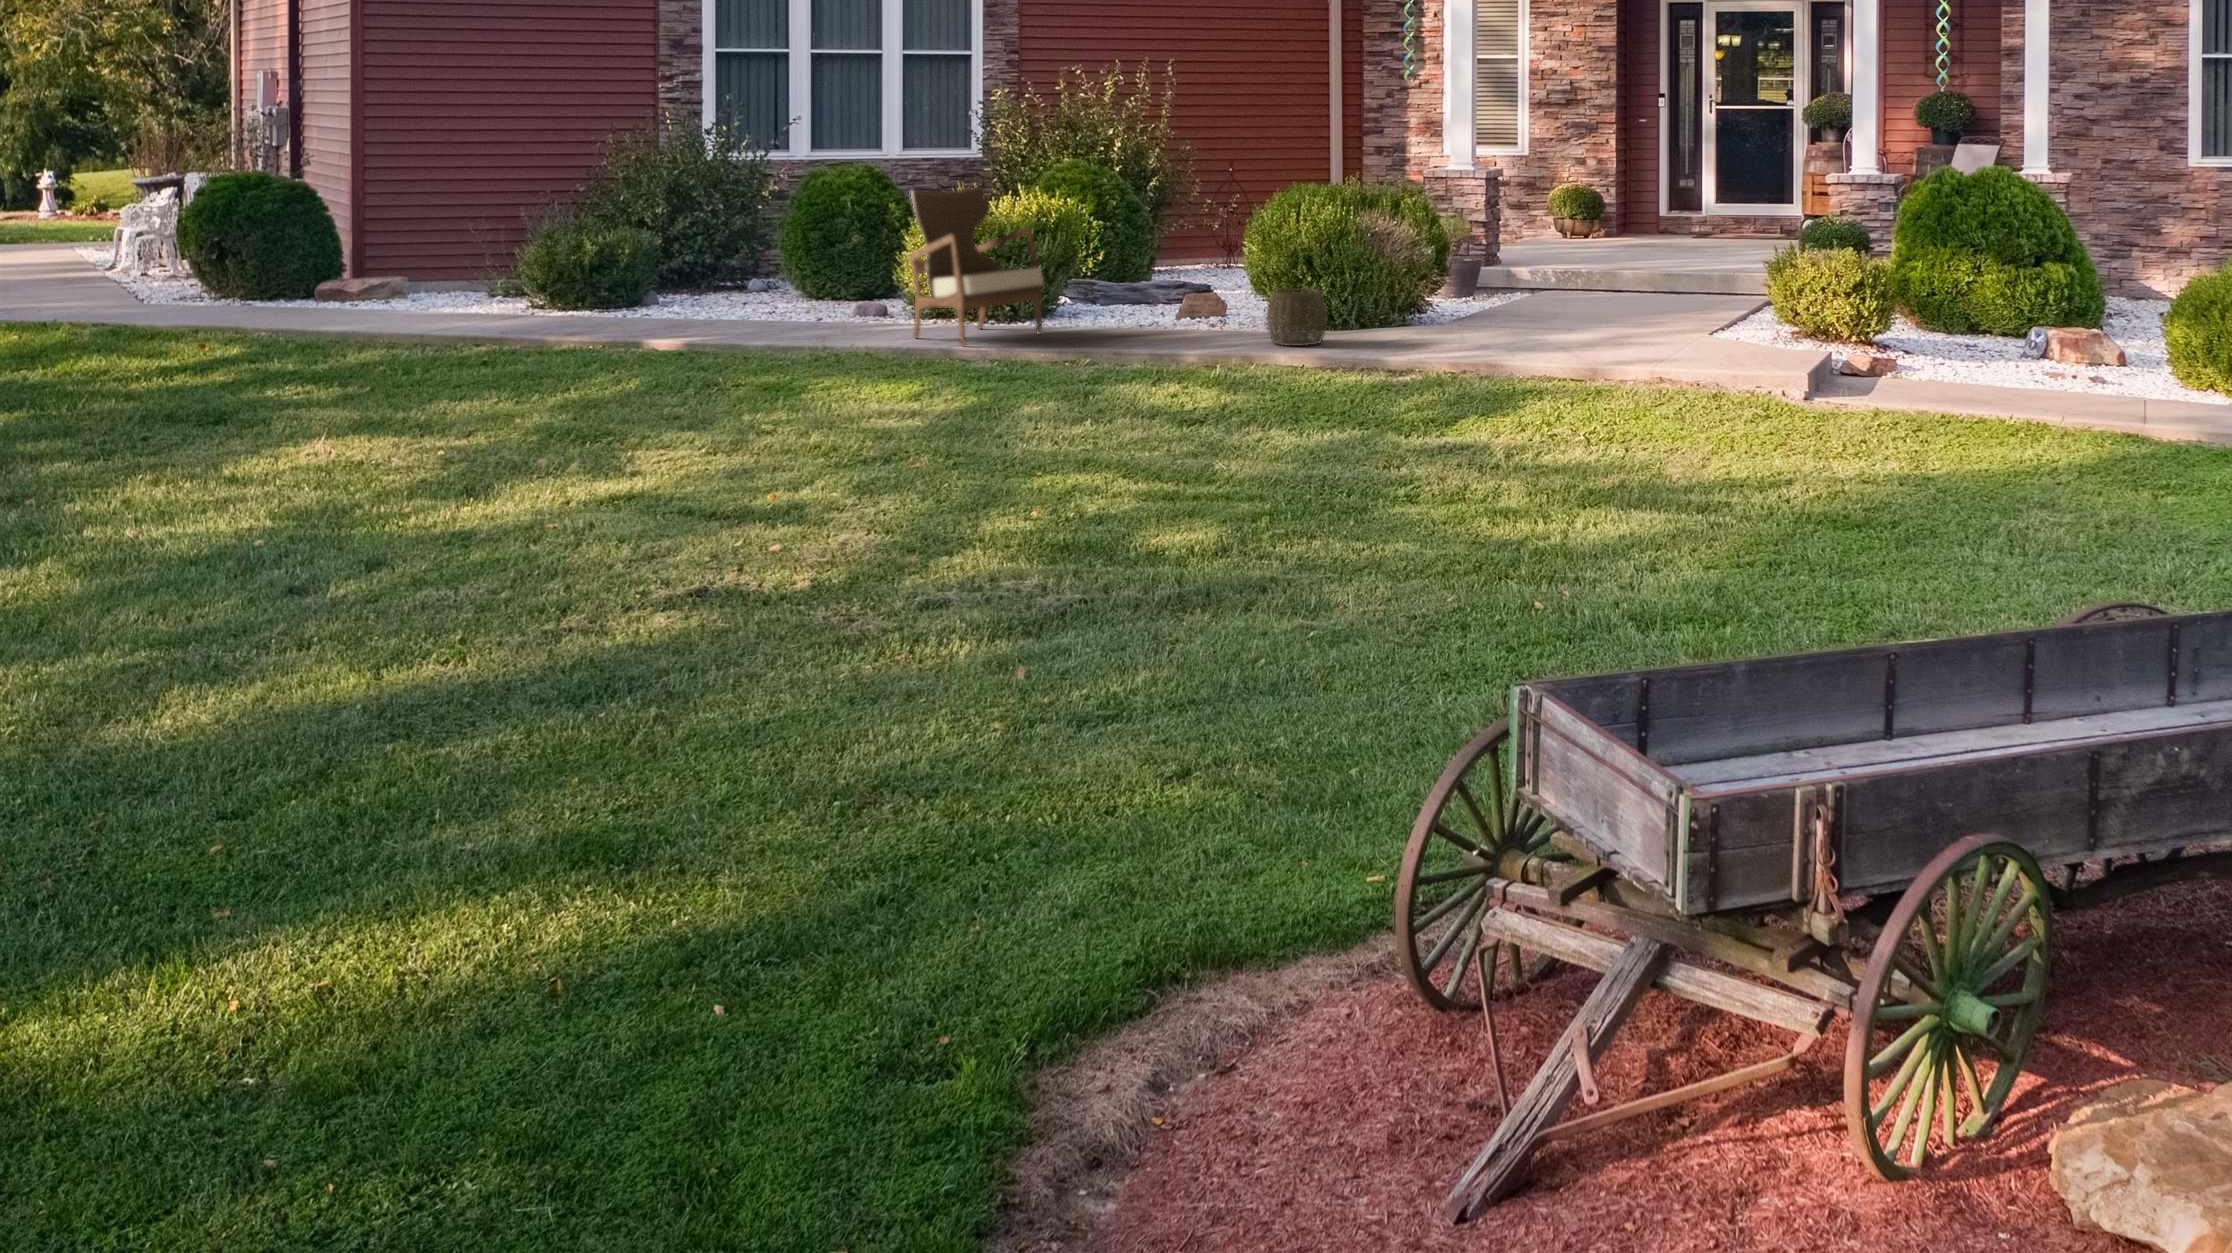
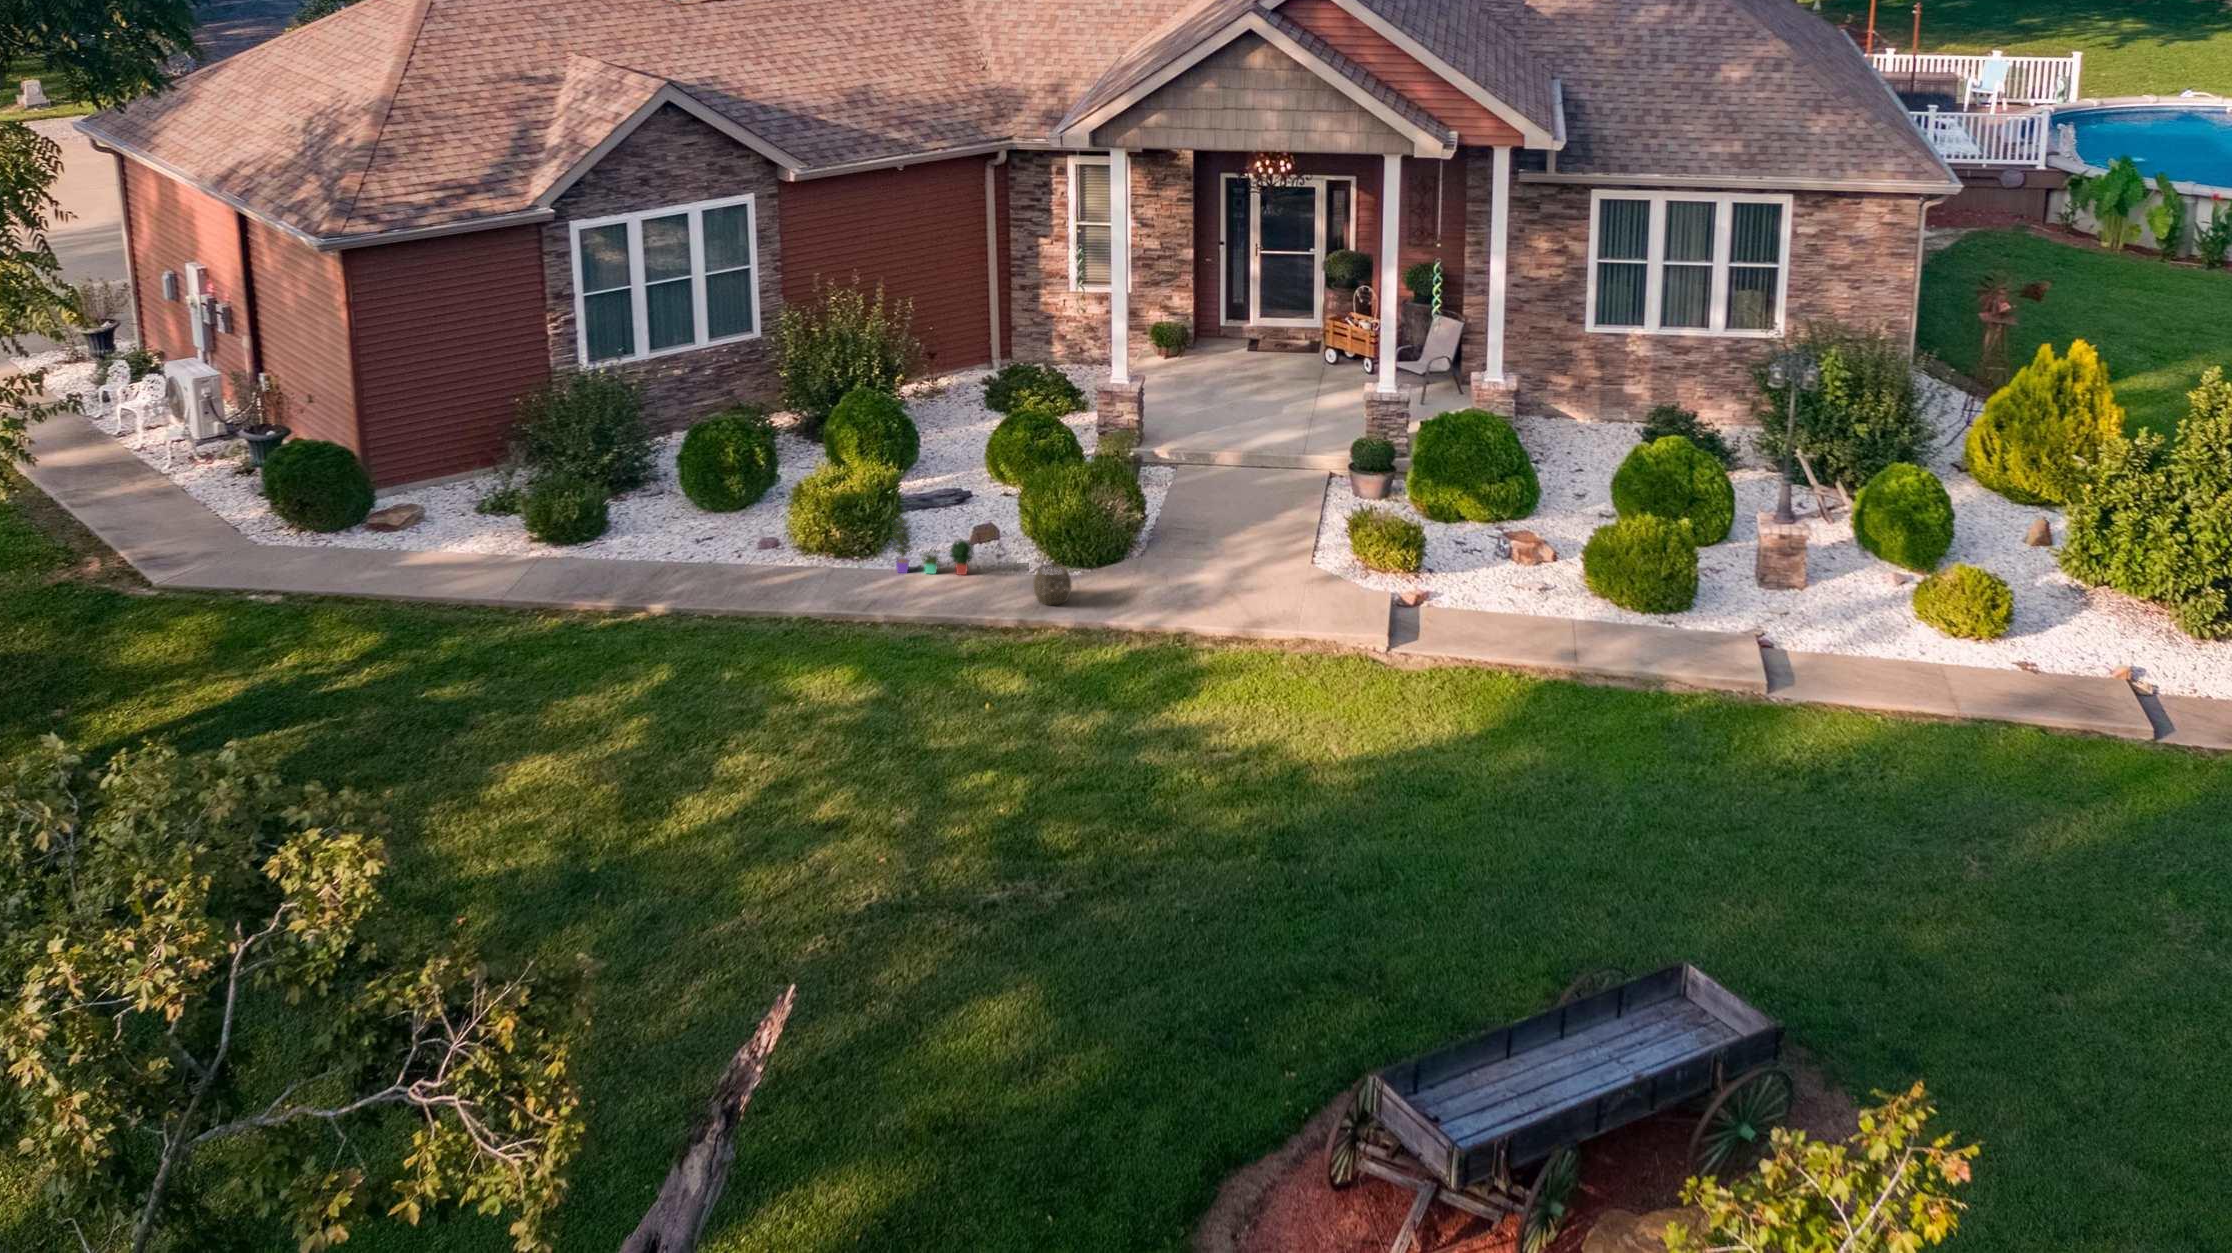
armchair: present [910,187,1043,346] -> none [806,502,889,618]
potted plant: none [1057,223,1189,328] -> present [890,512,973,575]

